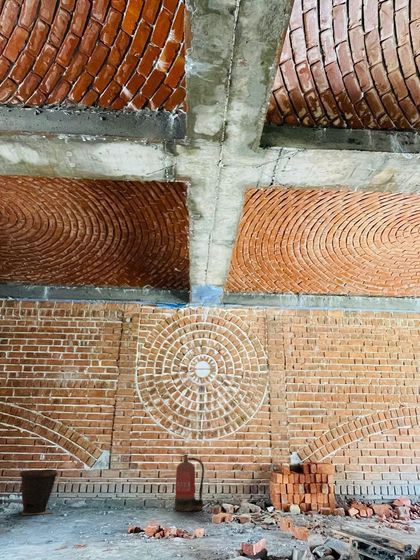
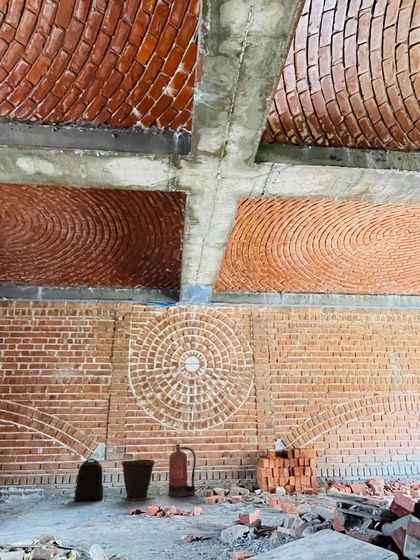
backpack: none [75,467,105,513] -> present [74,459,103,501]
bucket: present [19,469,58,515] -> present [122,459,155,501]

